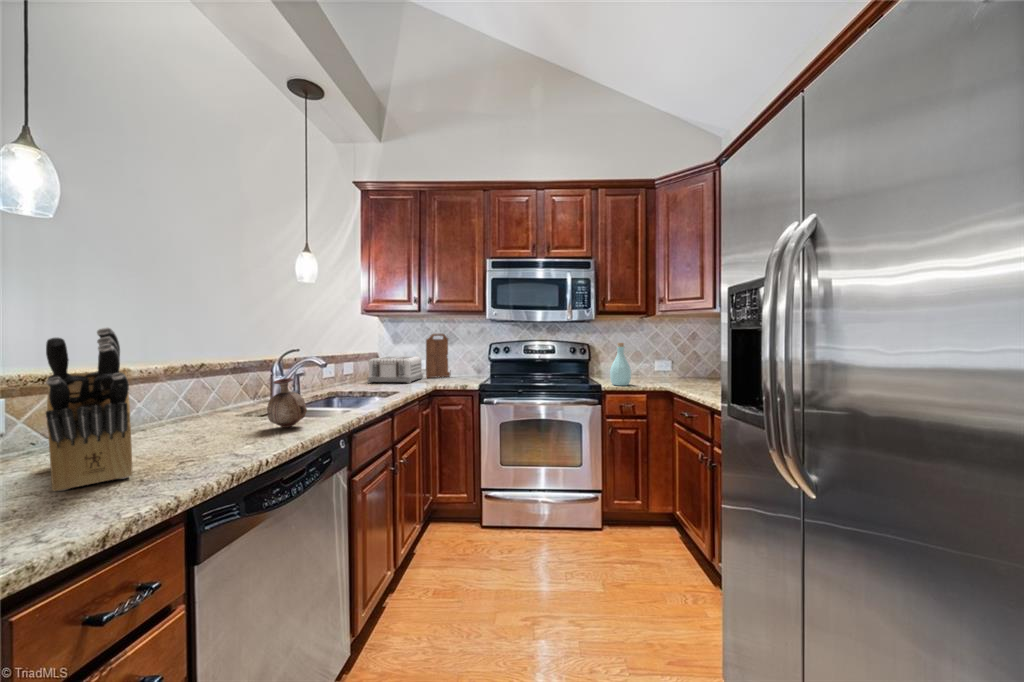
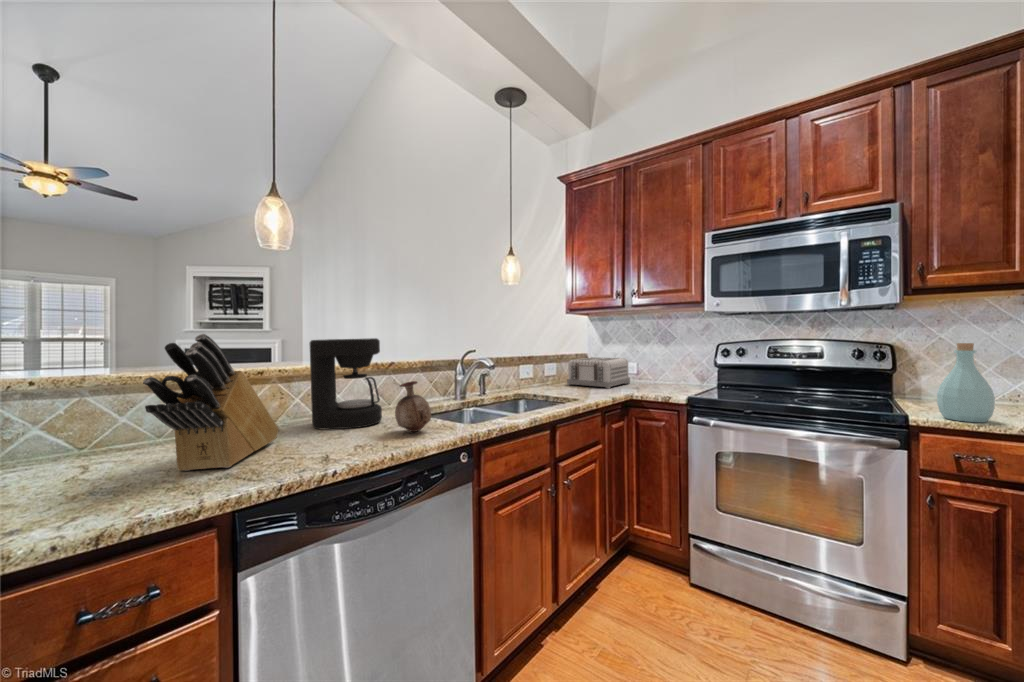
cutting board: present [426,334,451,378] -> none [634,332,666,383]
coffee maker: none [129,336,227,441] -> present [309,338,382,429]

